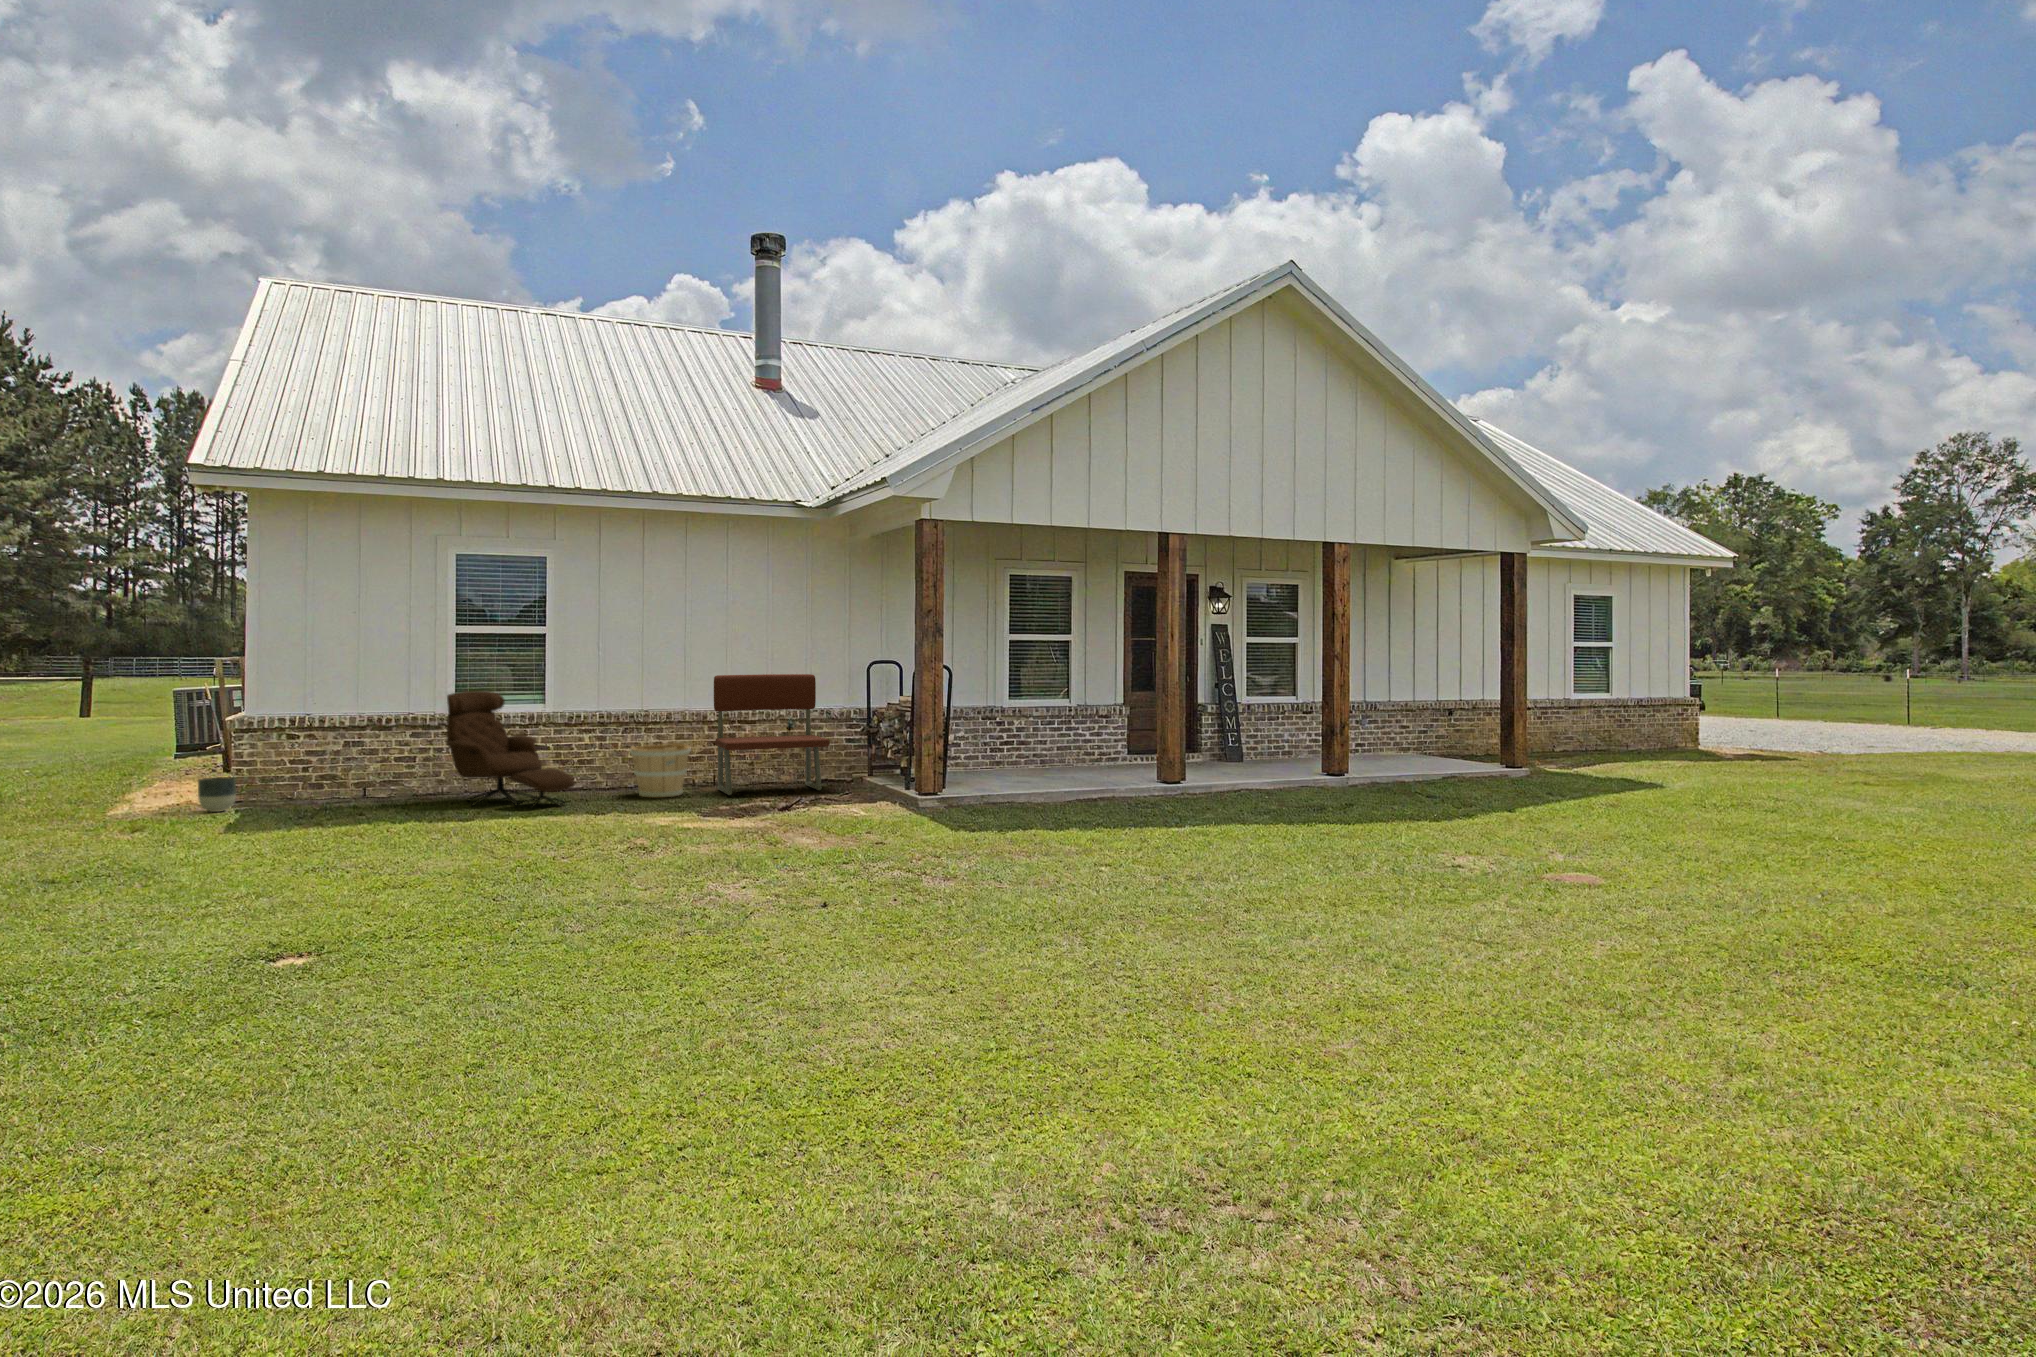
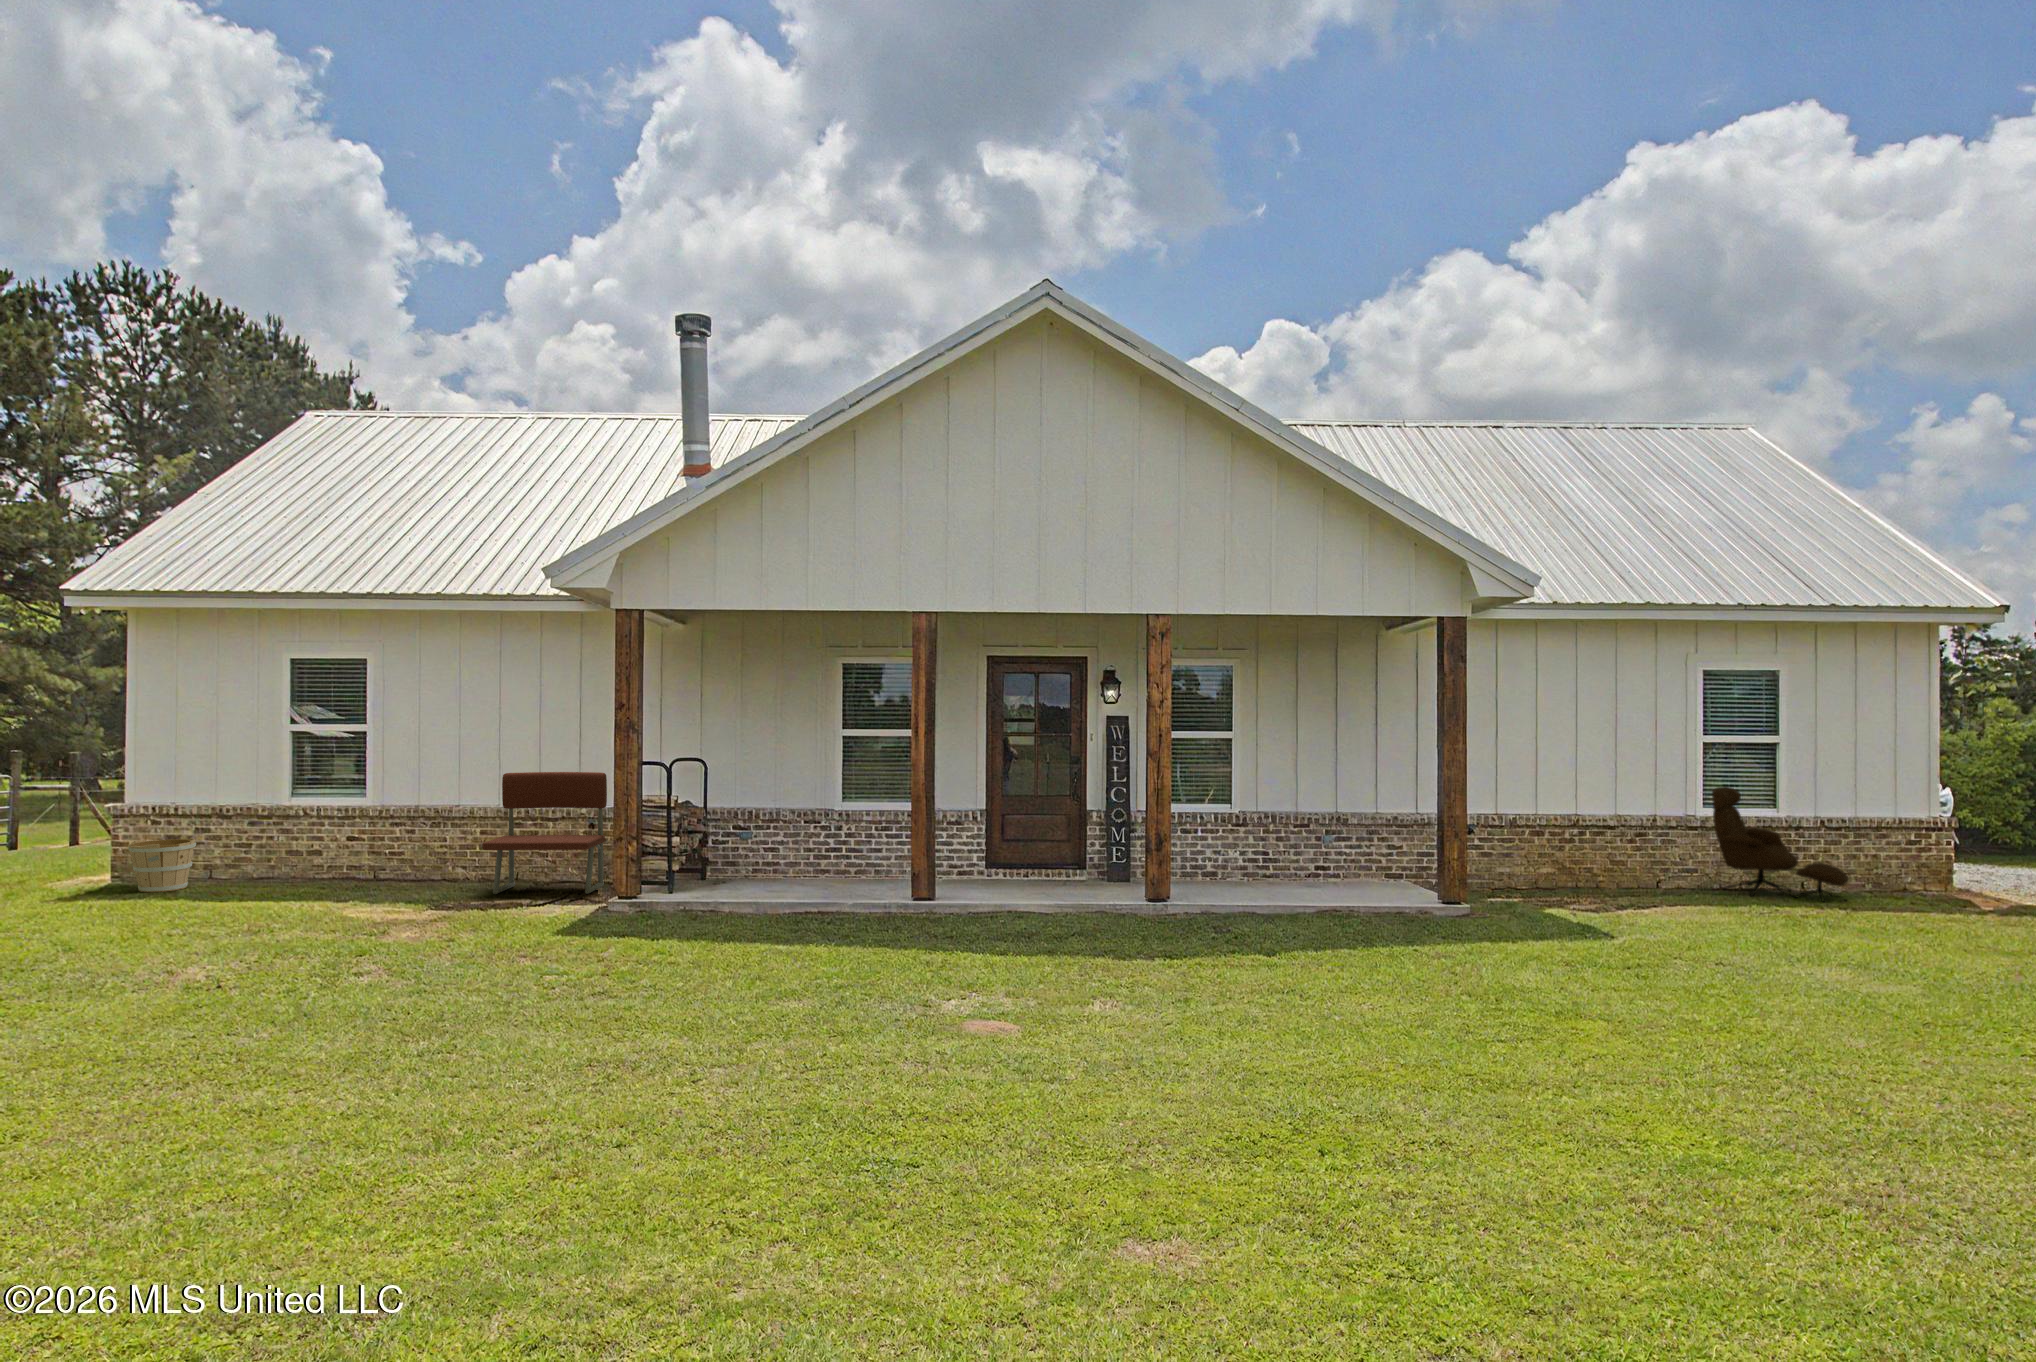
lounge chair: present [446,690,575,808] -> present [1712,786,1848,902]
wooden bucket: present [630,743,690,798] -> present [128,838,196,892]
planter: present [198,777,236,812] -> none [77,855,111,885]

